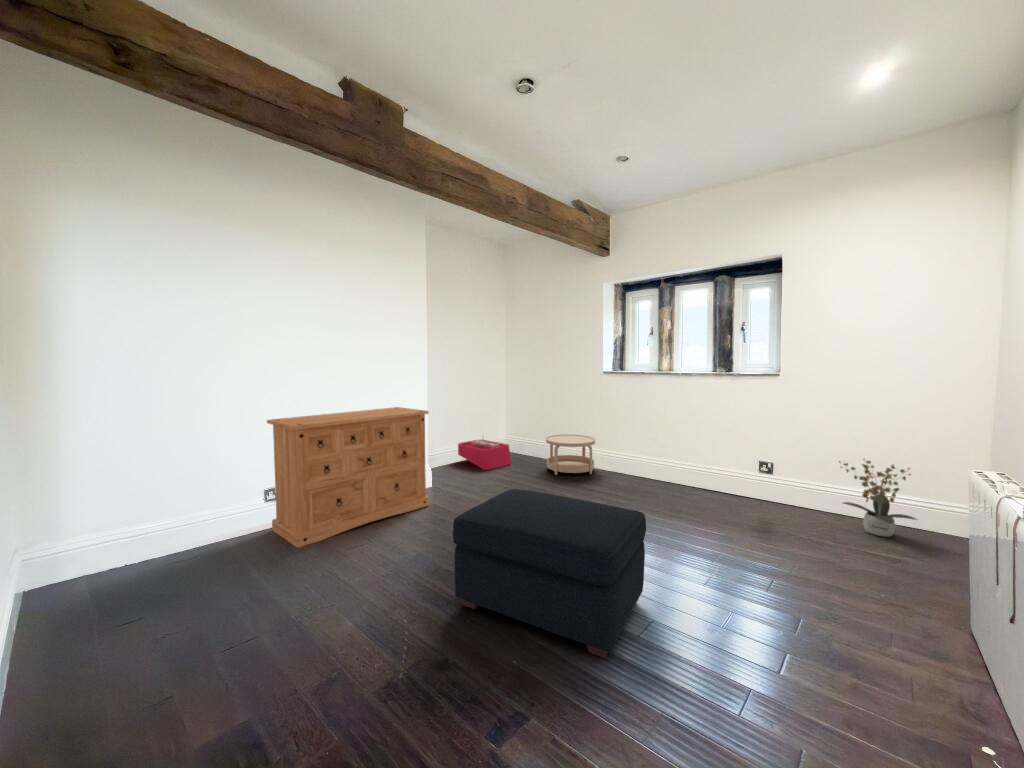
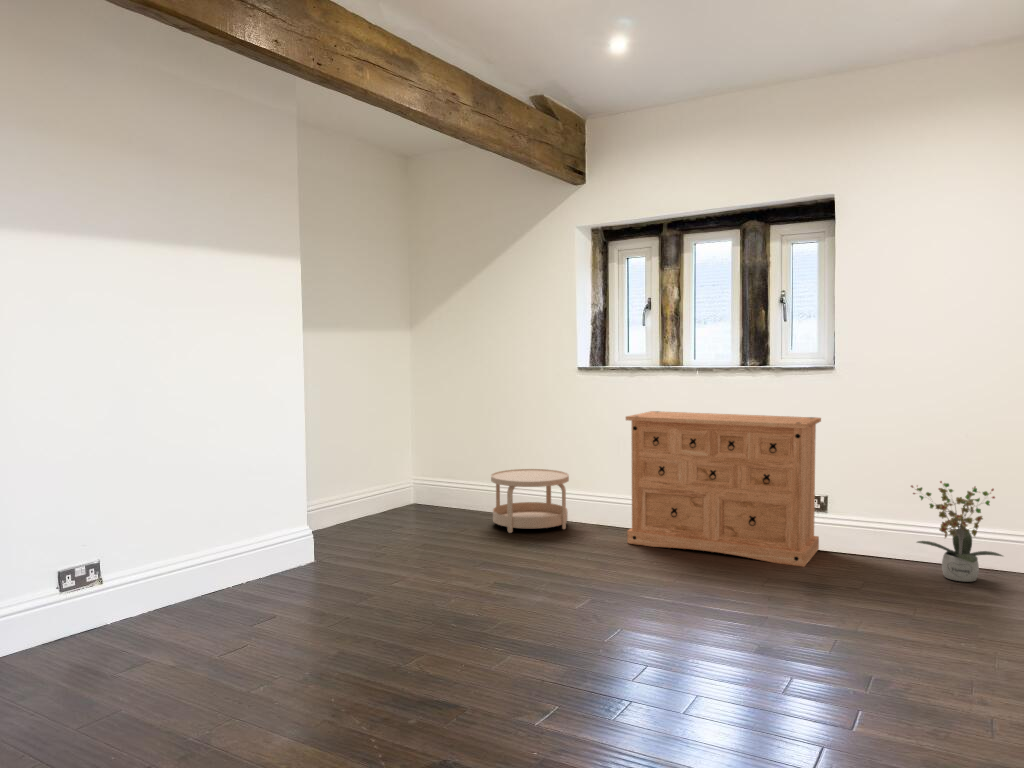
dresser: present [267,407,429,548] -> present [626,411,821,567]
storage bin: present [458,438,510,470] -> none [340,478,430,532]
ottoman: present [453,489,646,658] -> none [431,541,688,737]

